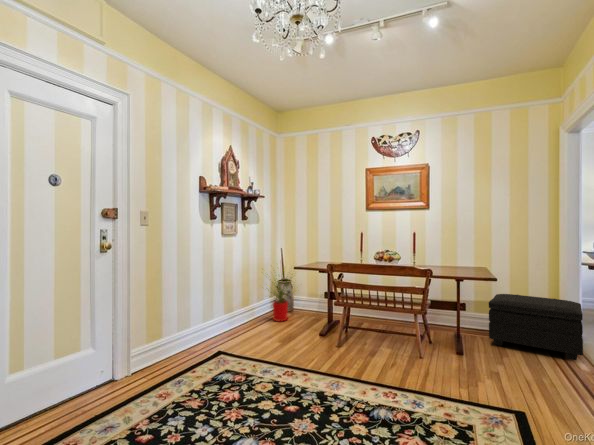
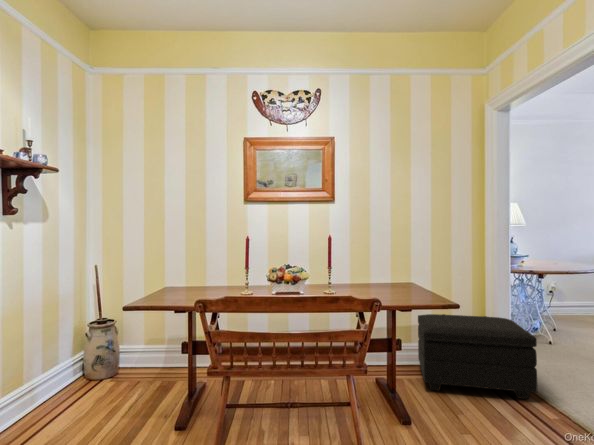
house plant: present [272,270,288,322] -> none [43,289,135,406]

